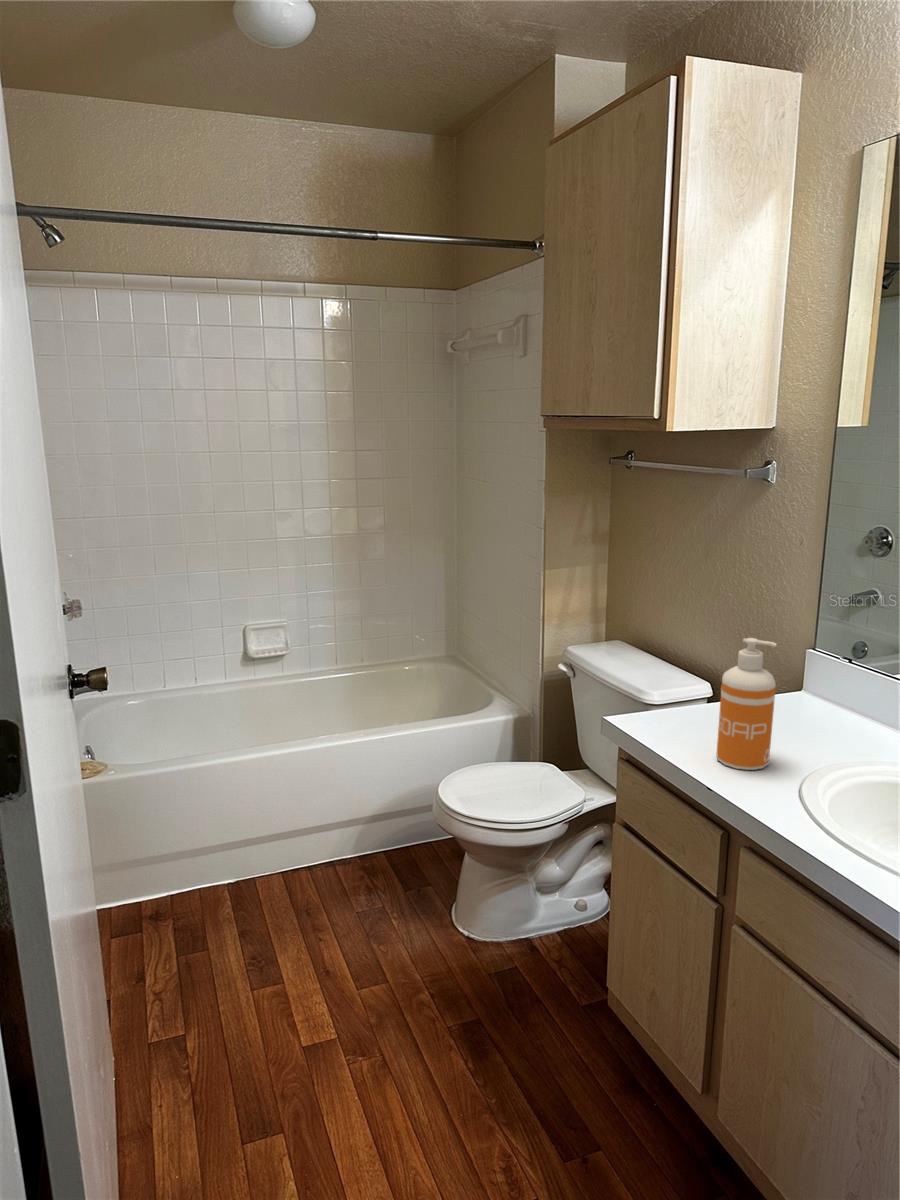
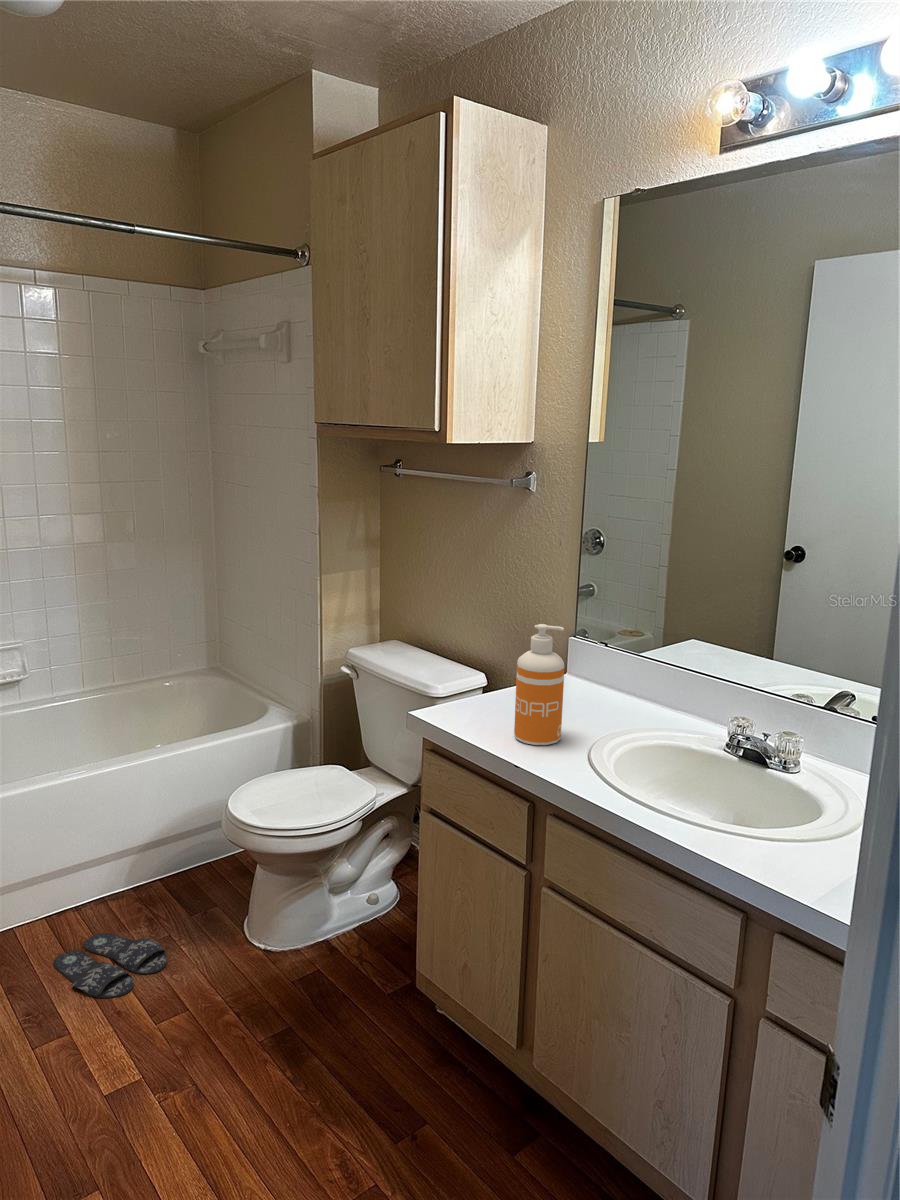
slippers: none [279,897,376,959] -> present [53,933,167,998]

